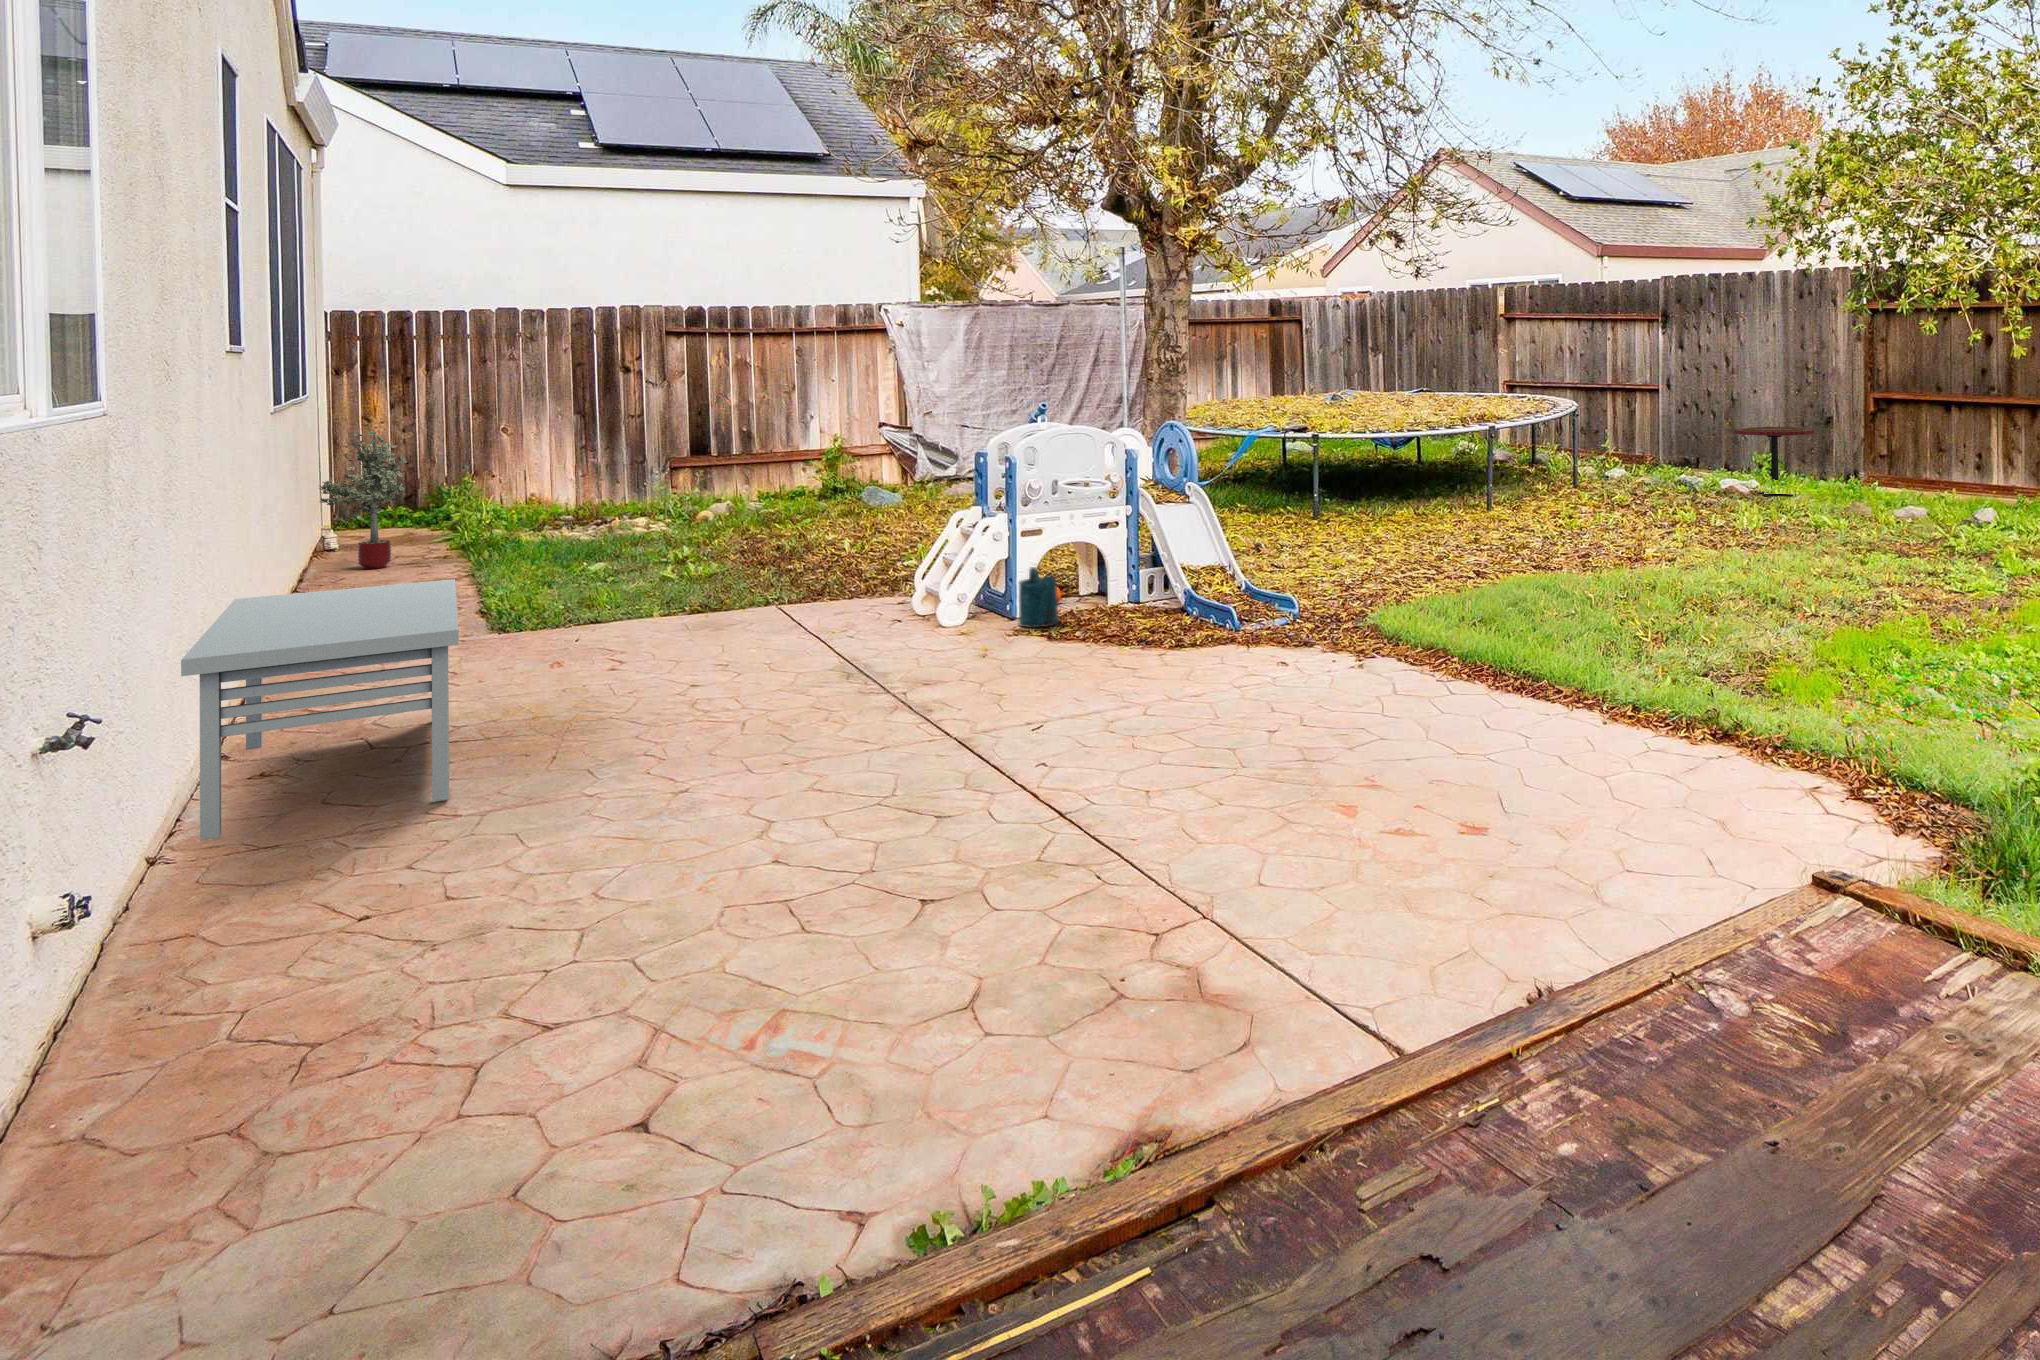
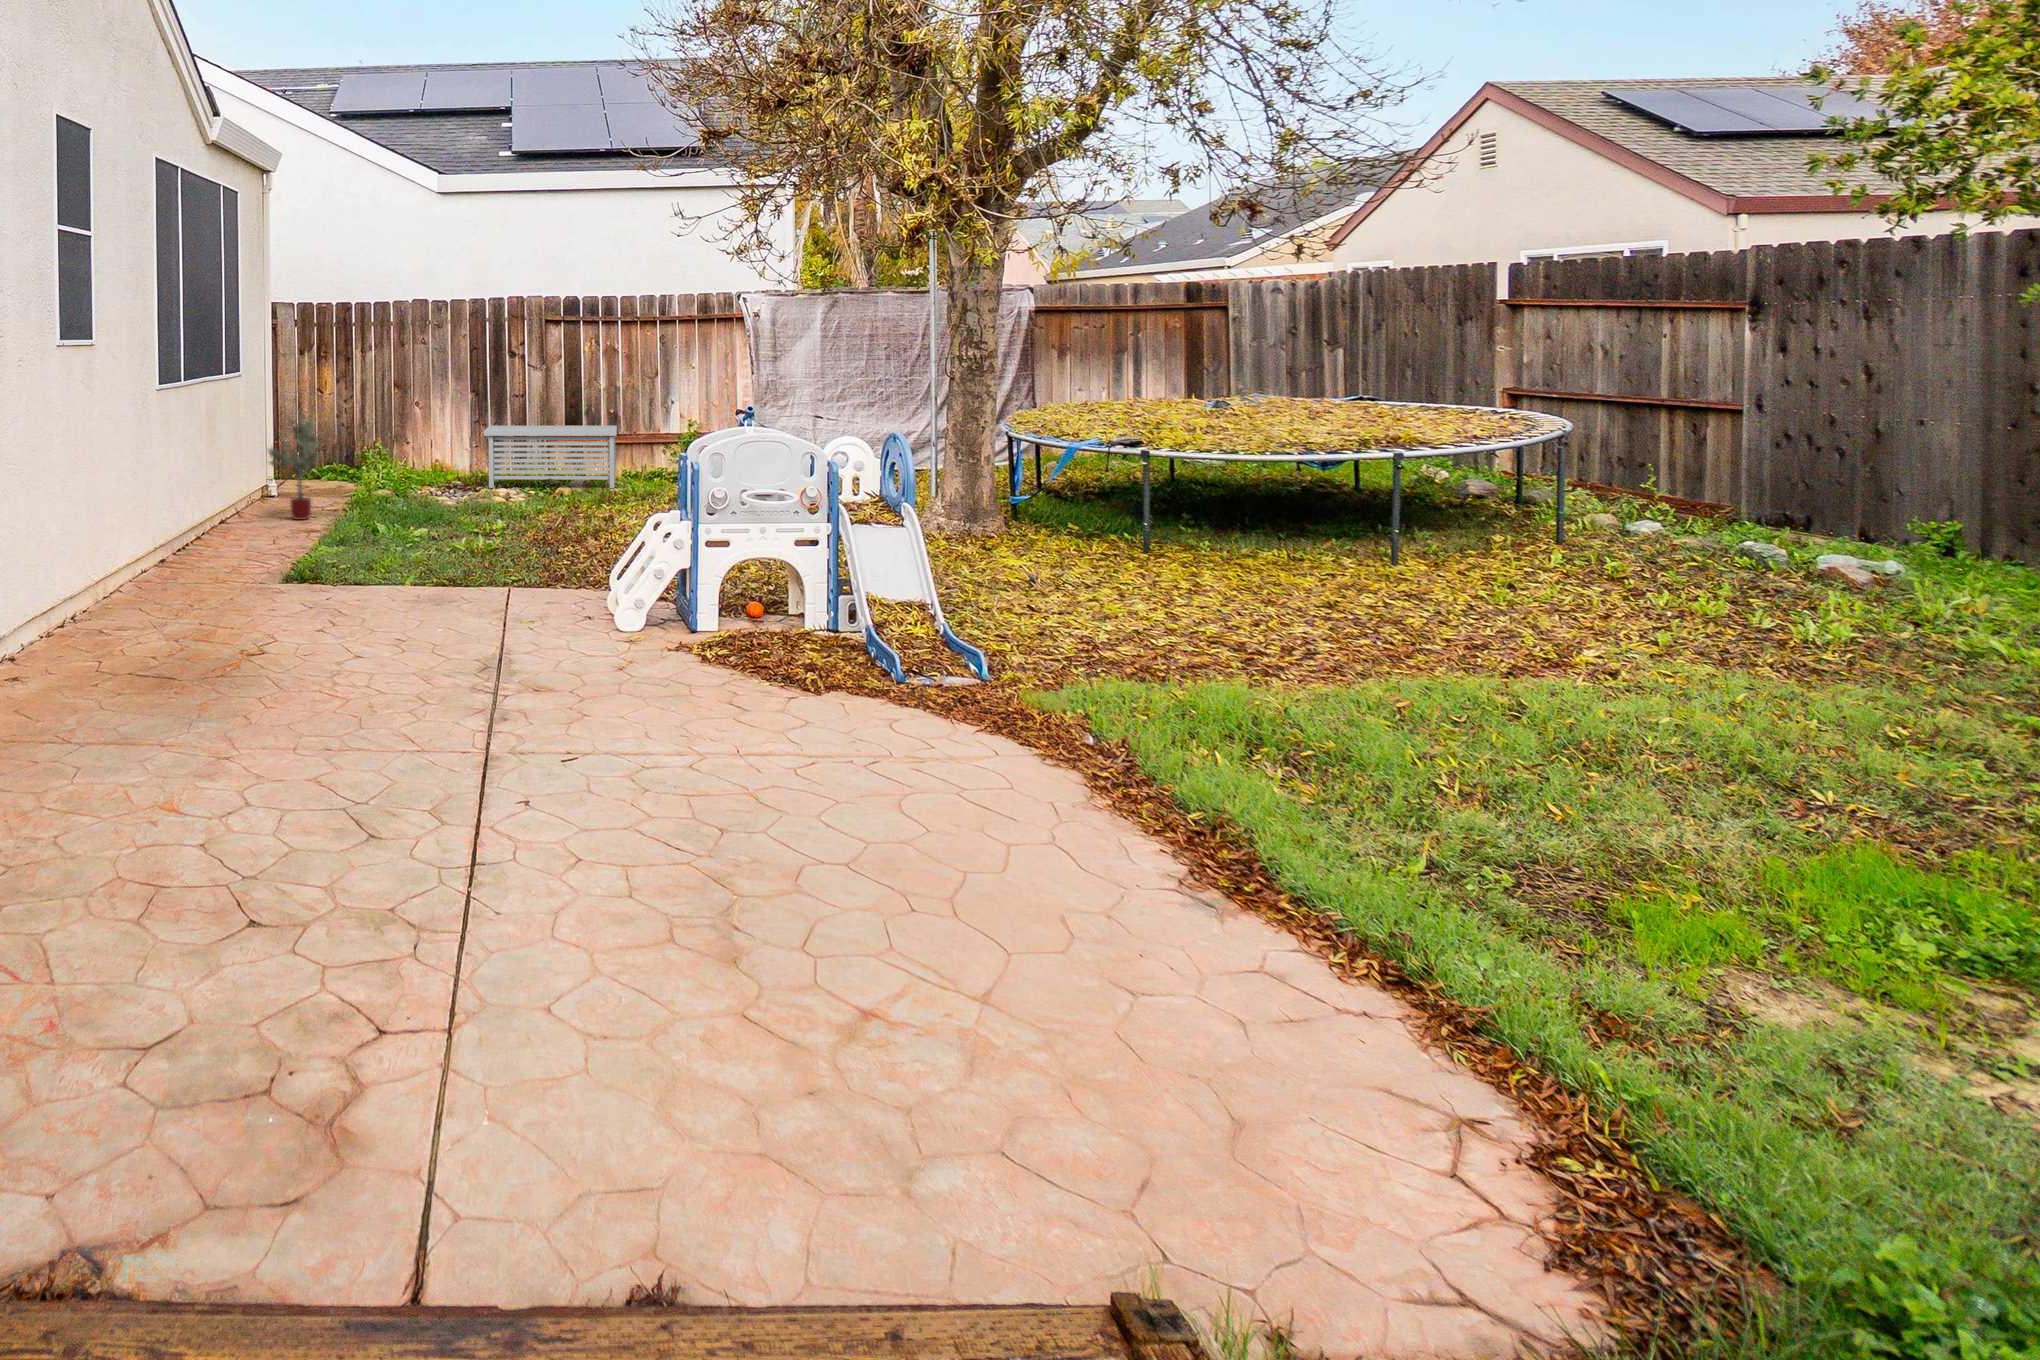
side table: present [1734,427,1814,496] -> none [1827,482,1983,590]
watering can: present [1019,567,1059,628] -> none [692,579,730,638]
storage bench: present [181,579,459,841] -> present [484,426,617,488]

